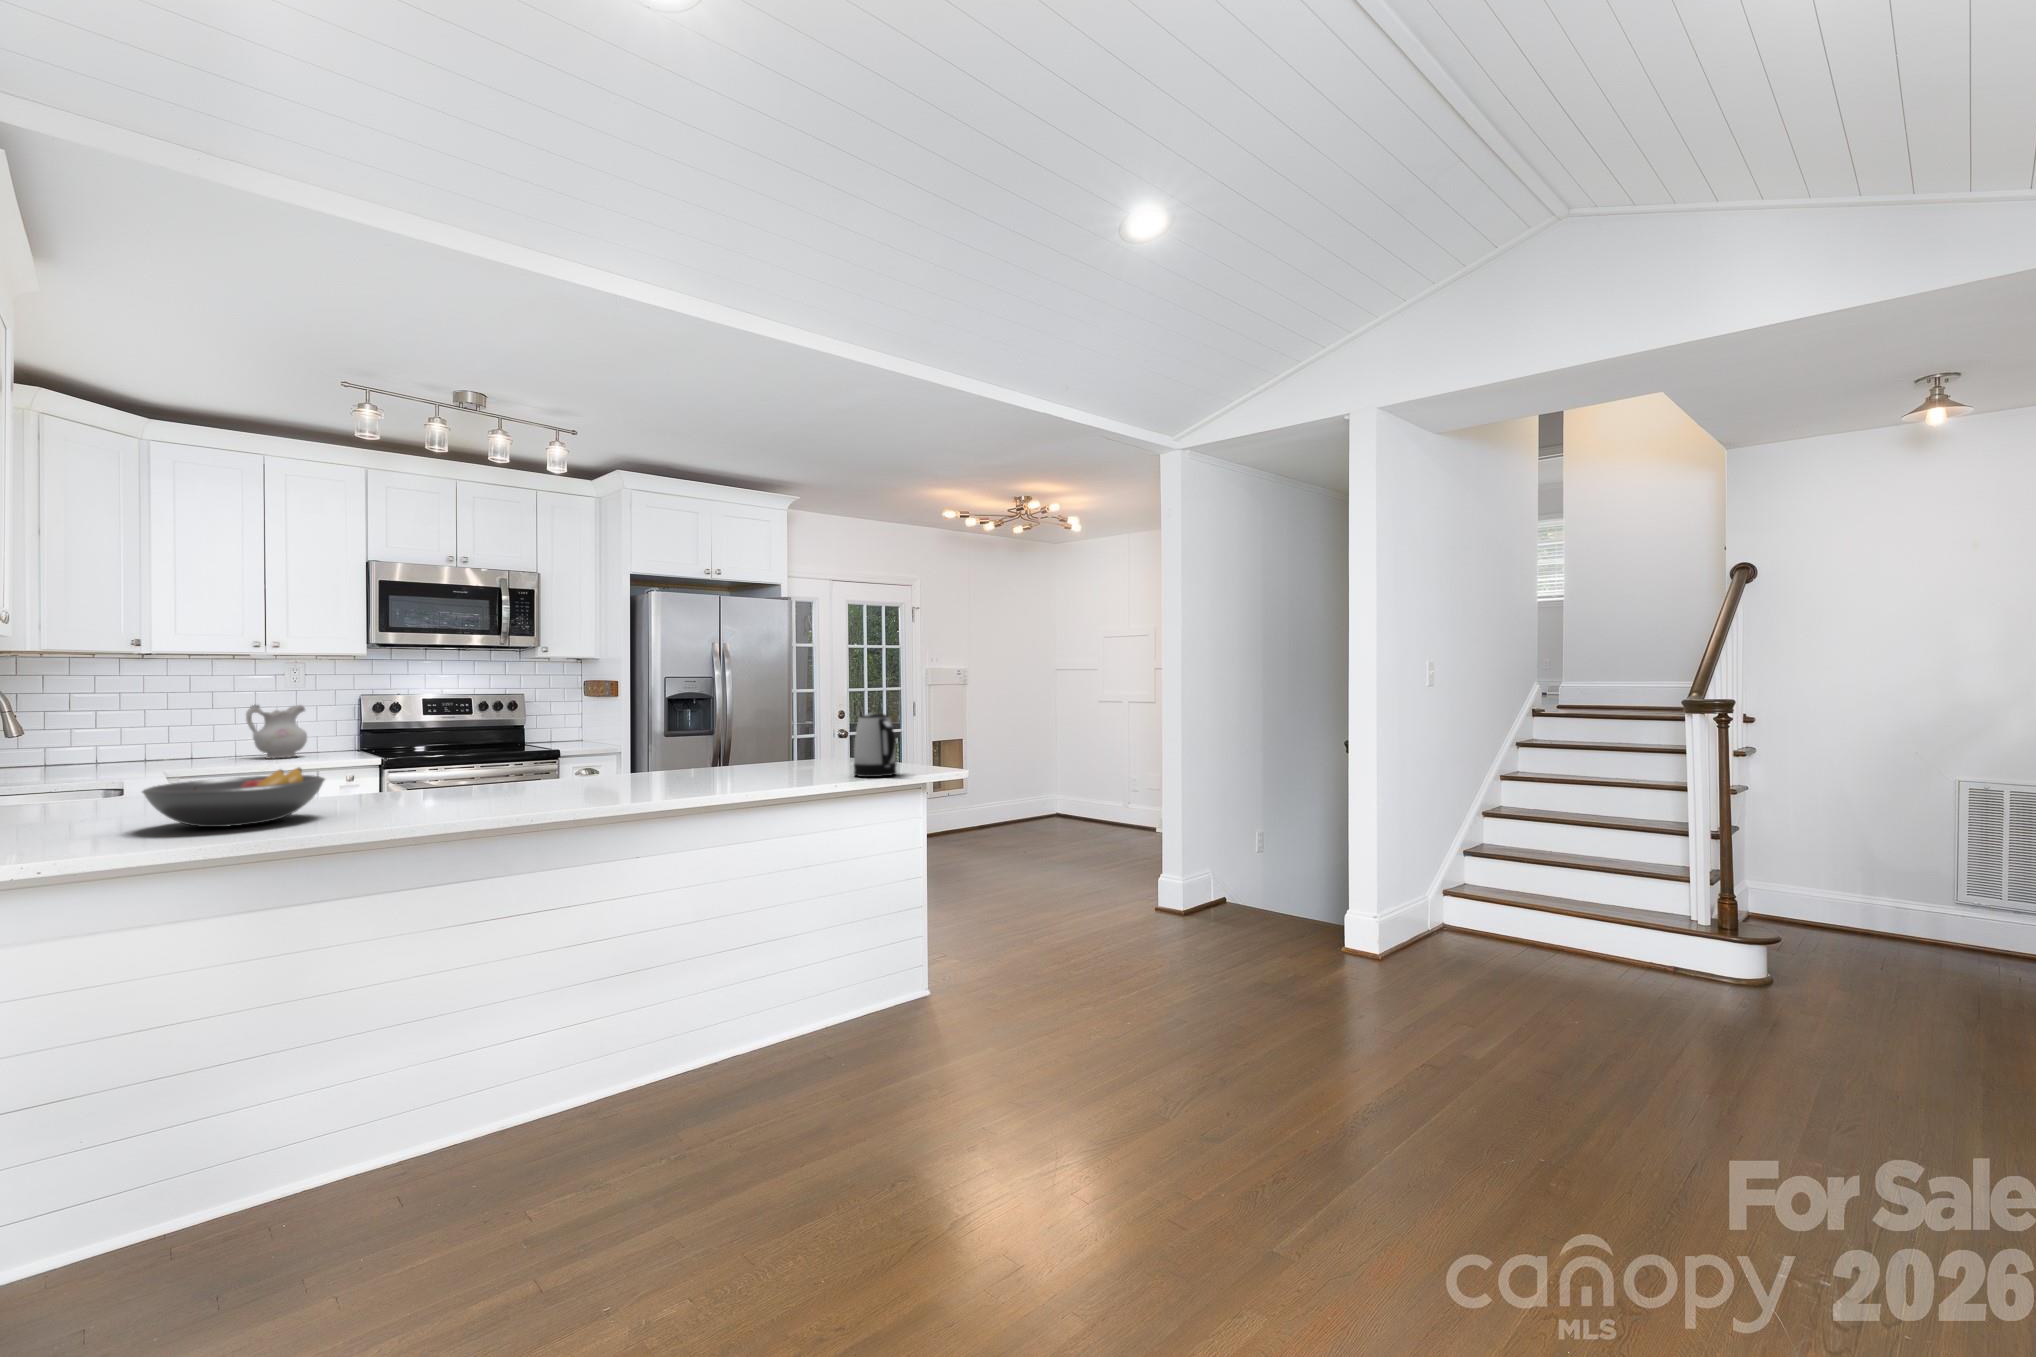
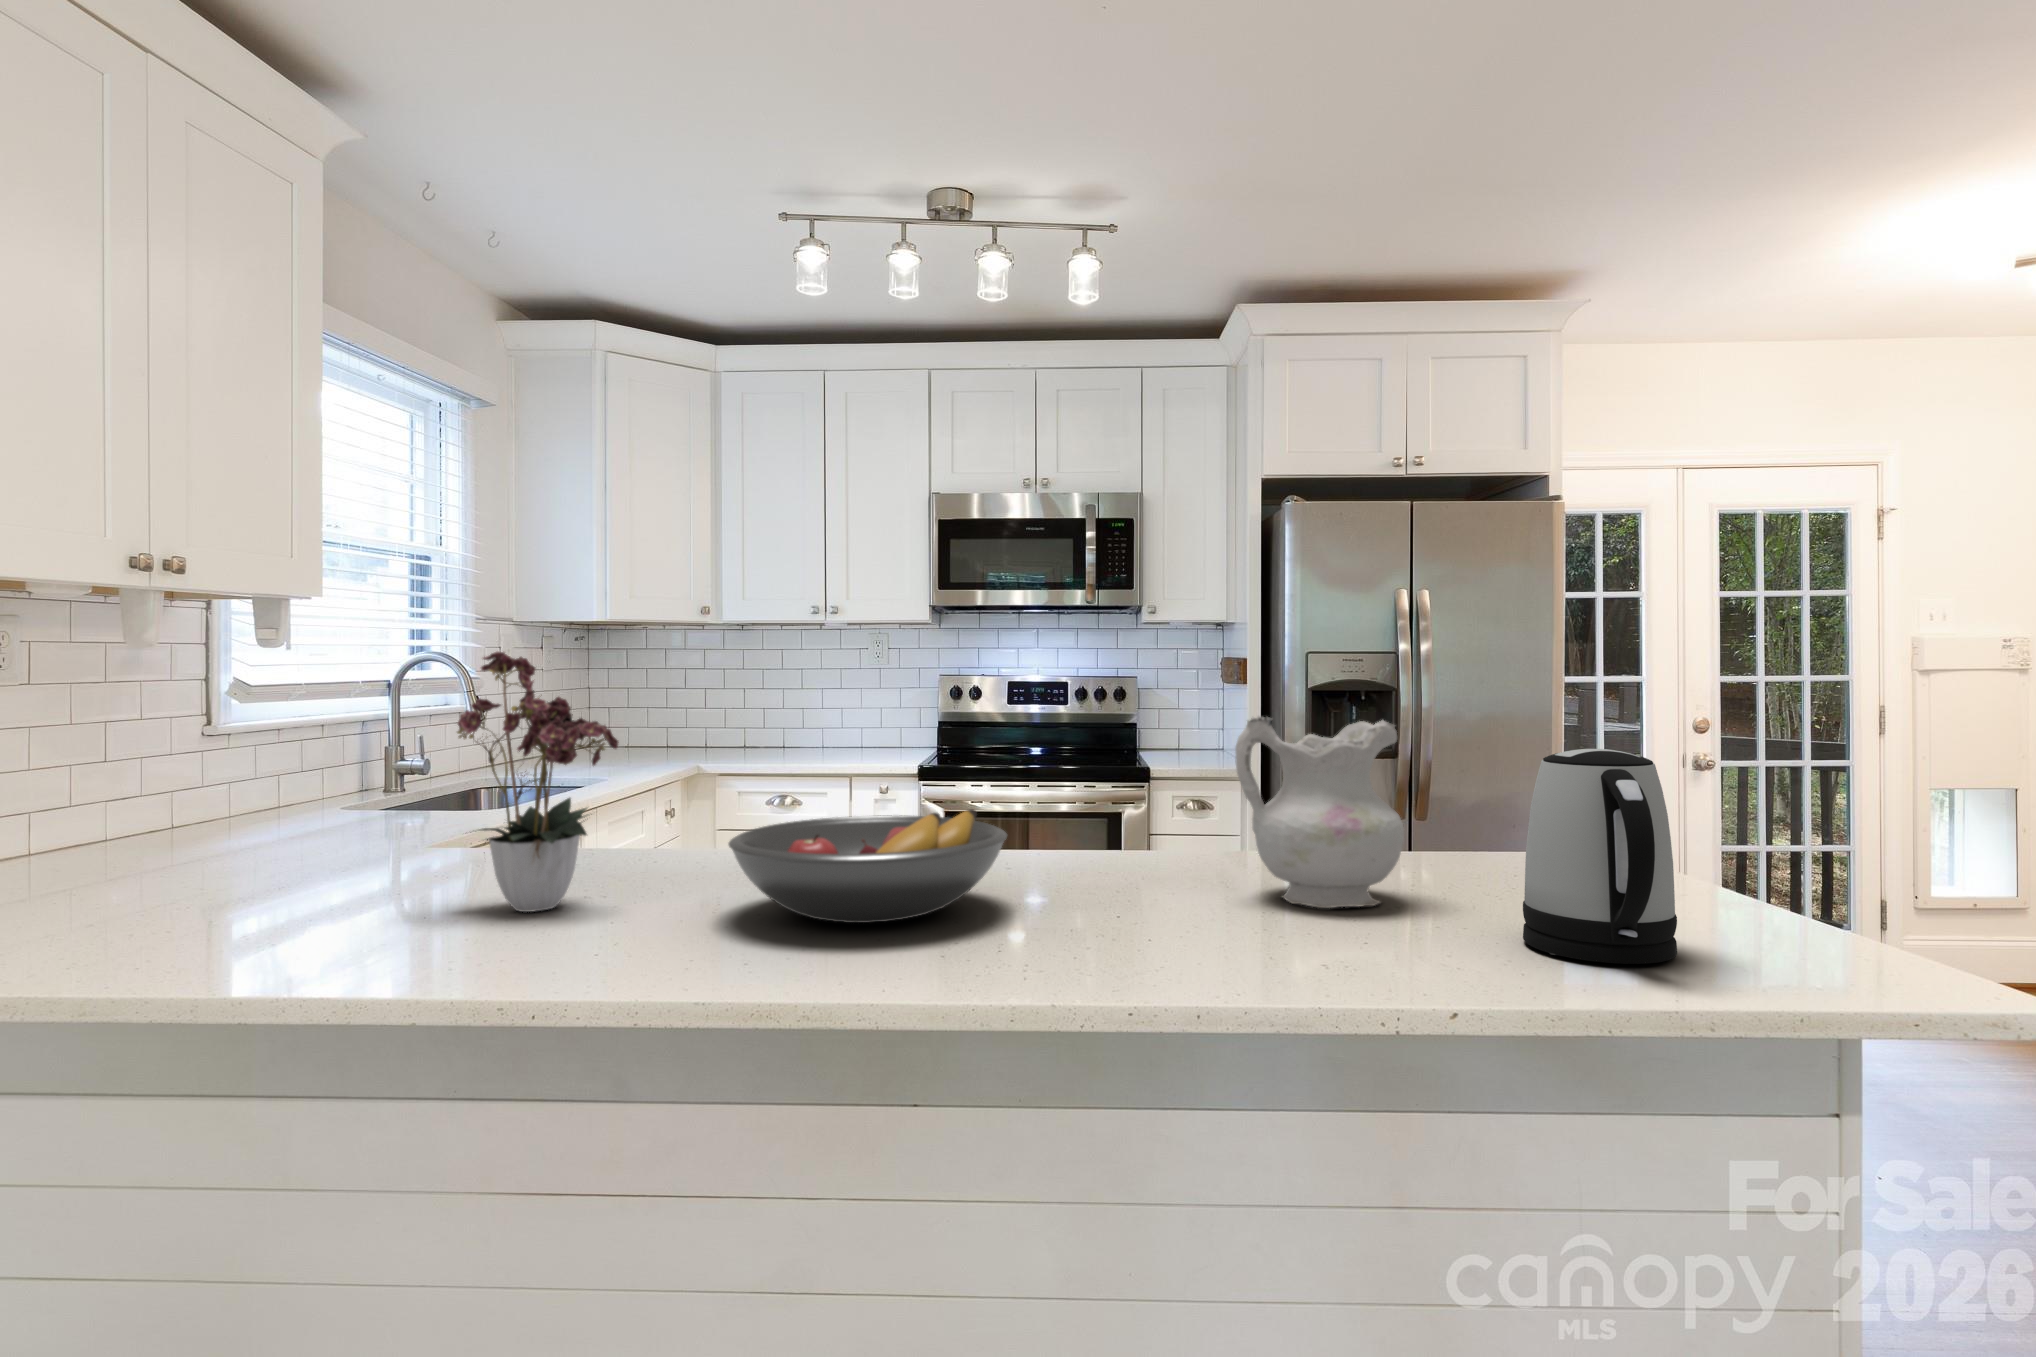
flower arrangement: none [403,680,506,811] -> present [457,651,619,912]
ceramic pitcher: present [246,705,307,759] -> present [1235,716,1404,908]
fruit bowl: present [142,768,325,827] -> present [729,809,1007,923]

